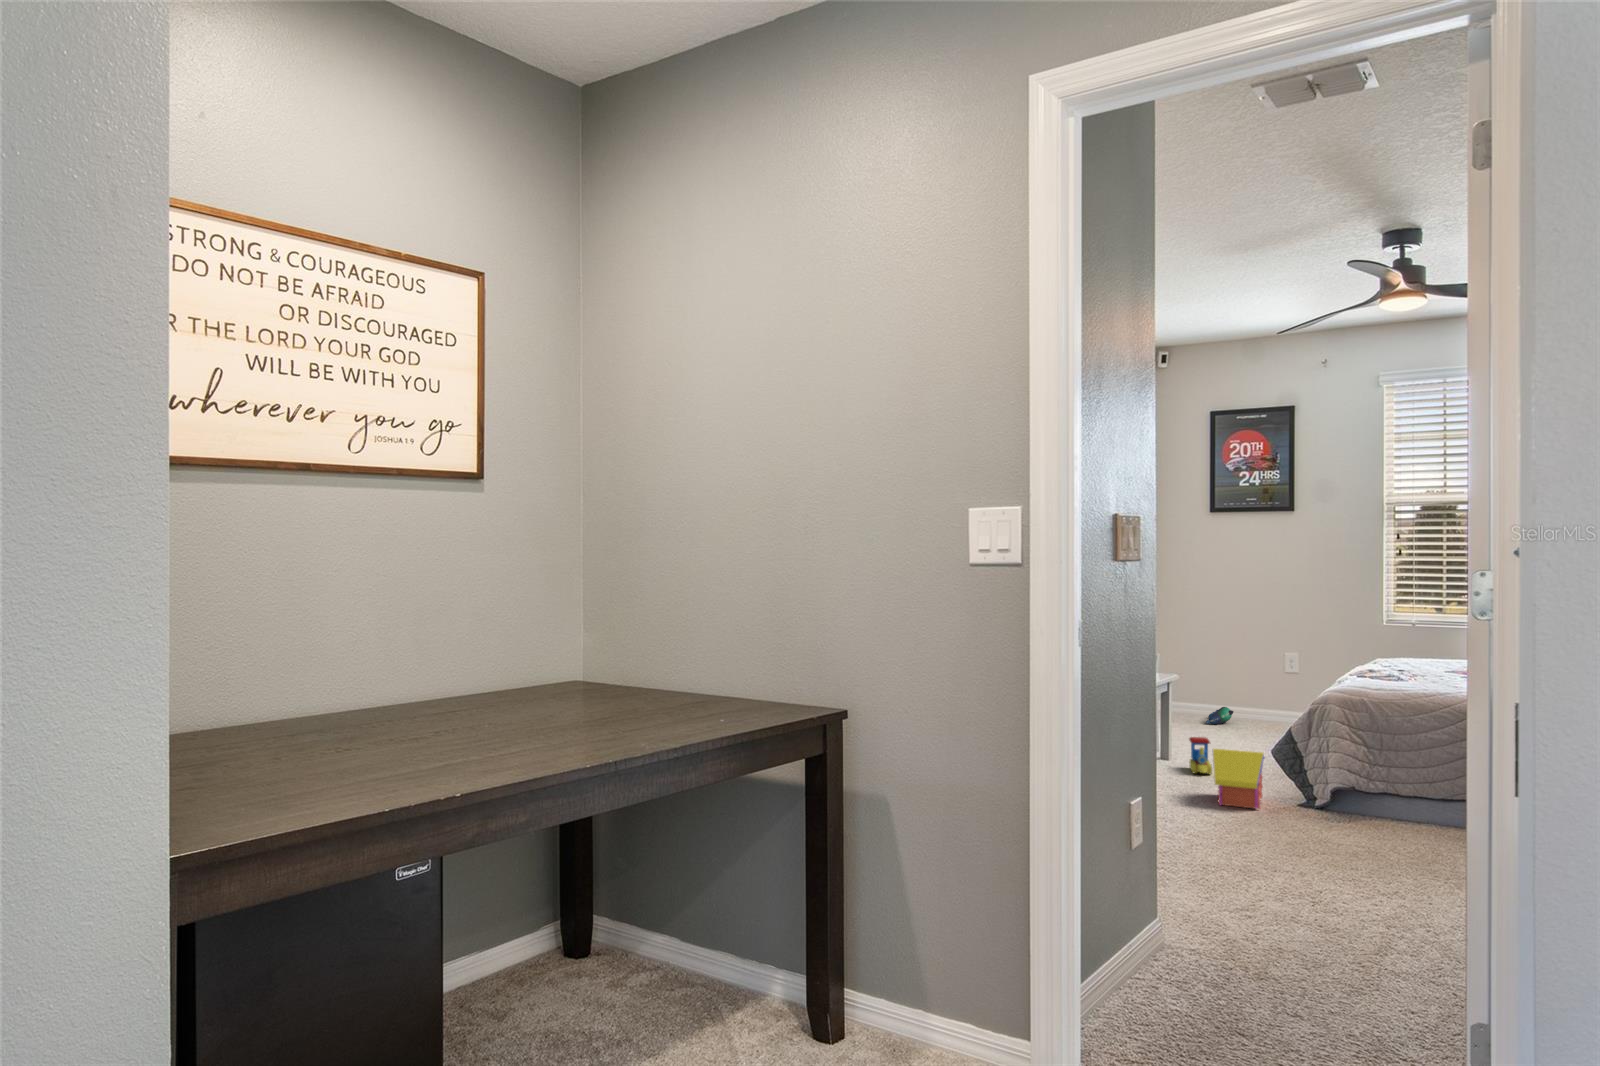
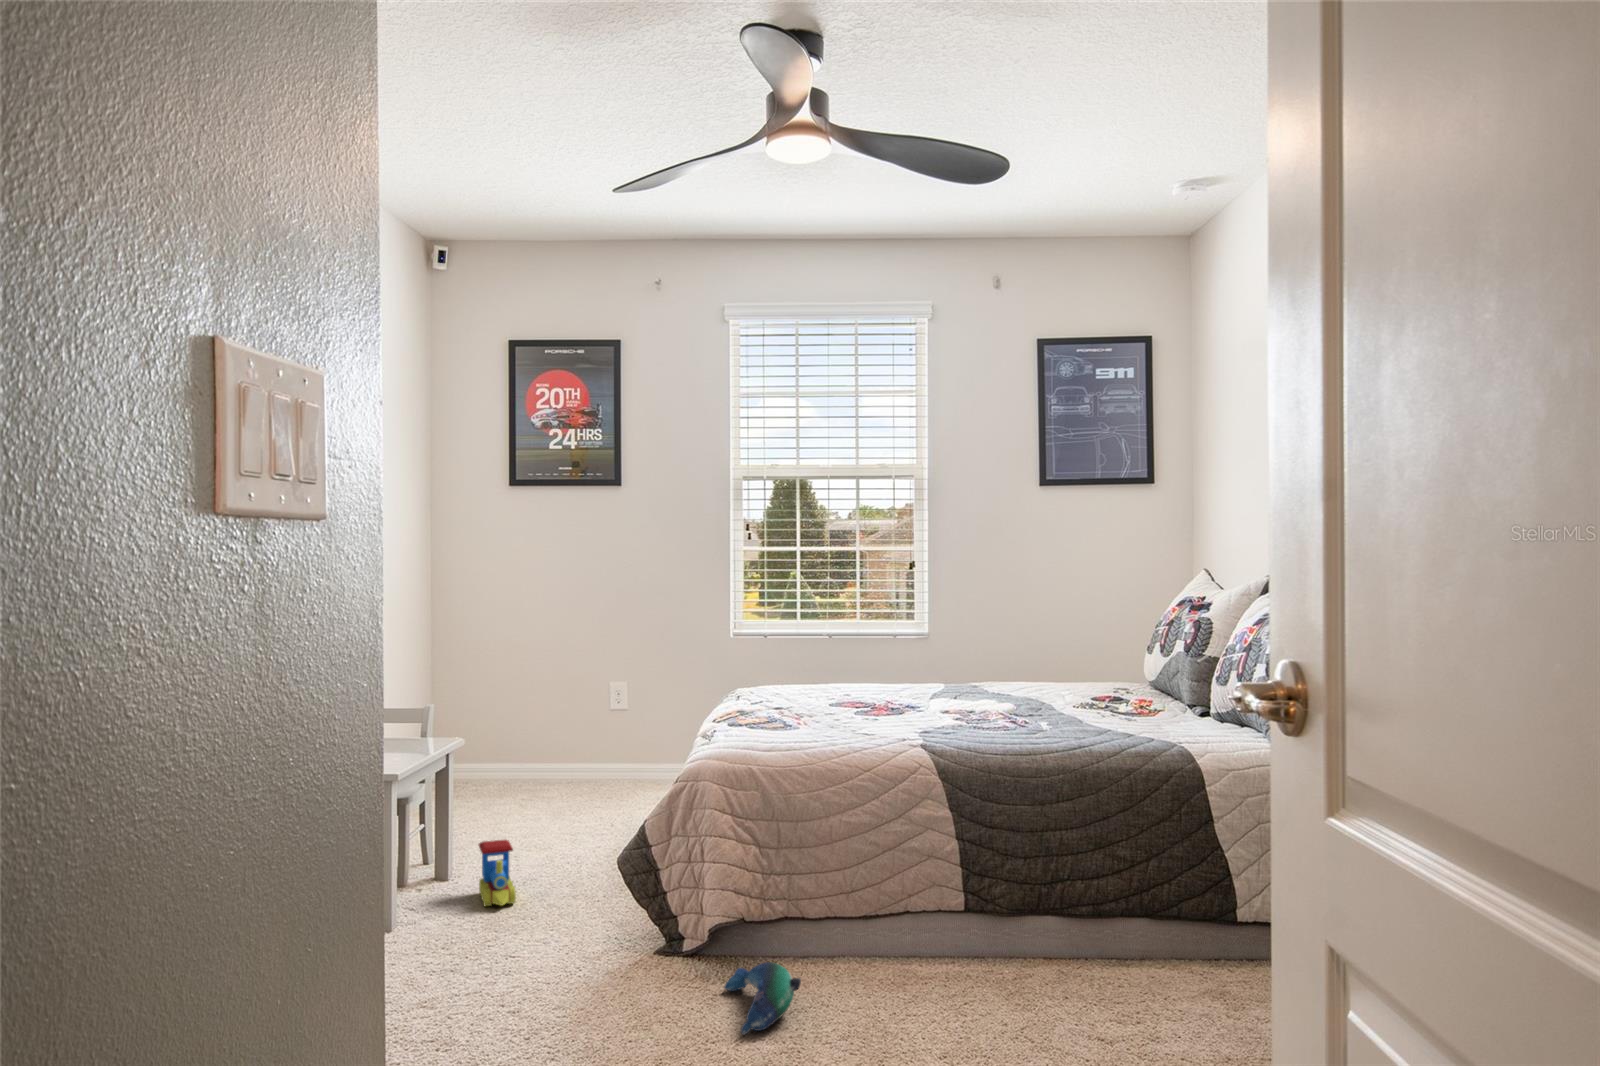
plush toy: present [1206,707,1234,724] -> present [724,962,801,1035]
toy house: present [1213,749,1264,809] -> none [520,876,606,986]

